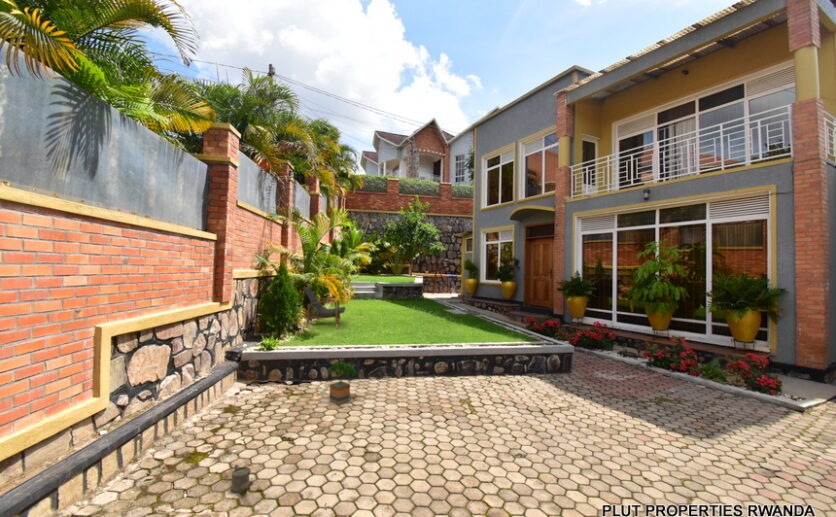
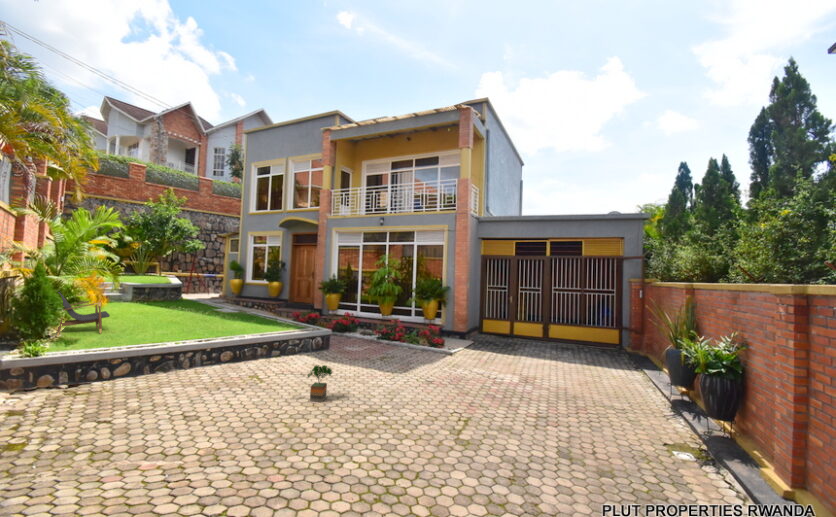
potted tree: present [328,362,356,405] -> present [308,365,332,402]
watering can: present [231,464,253,493] -> none [77,435,108,454]

